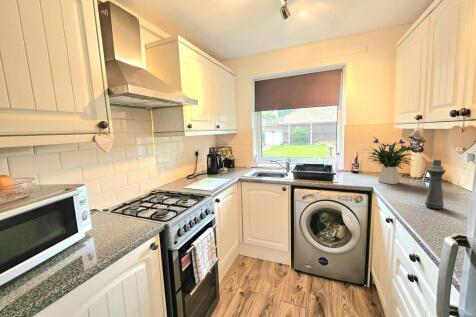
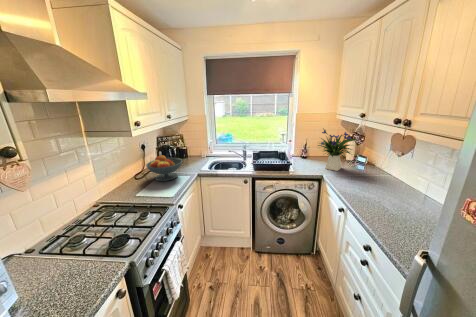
fruit bowl: none [195,159,226,181] -> present [146,156,182,181]
bottle: present [425,160,446,209] -> none [369,159,388,199]

